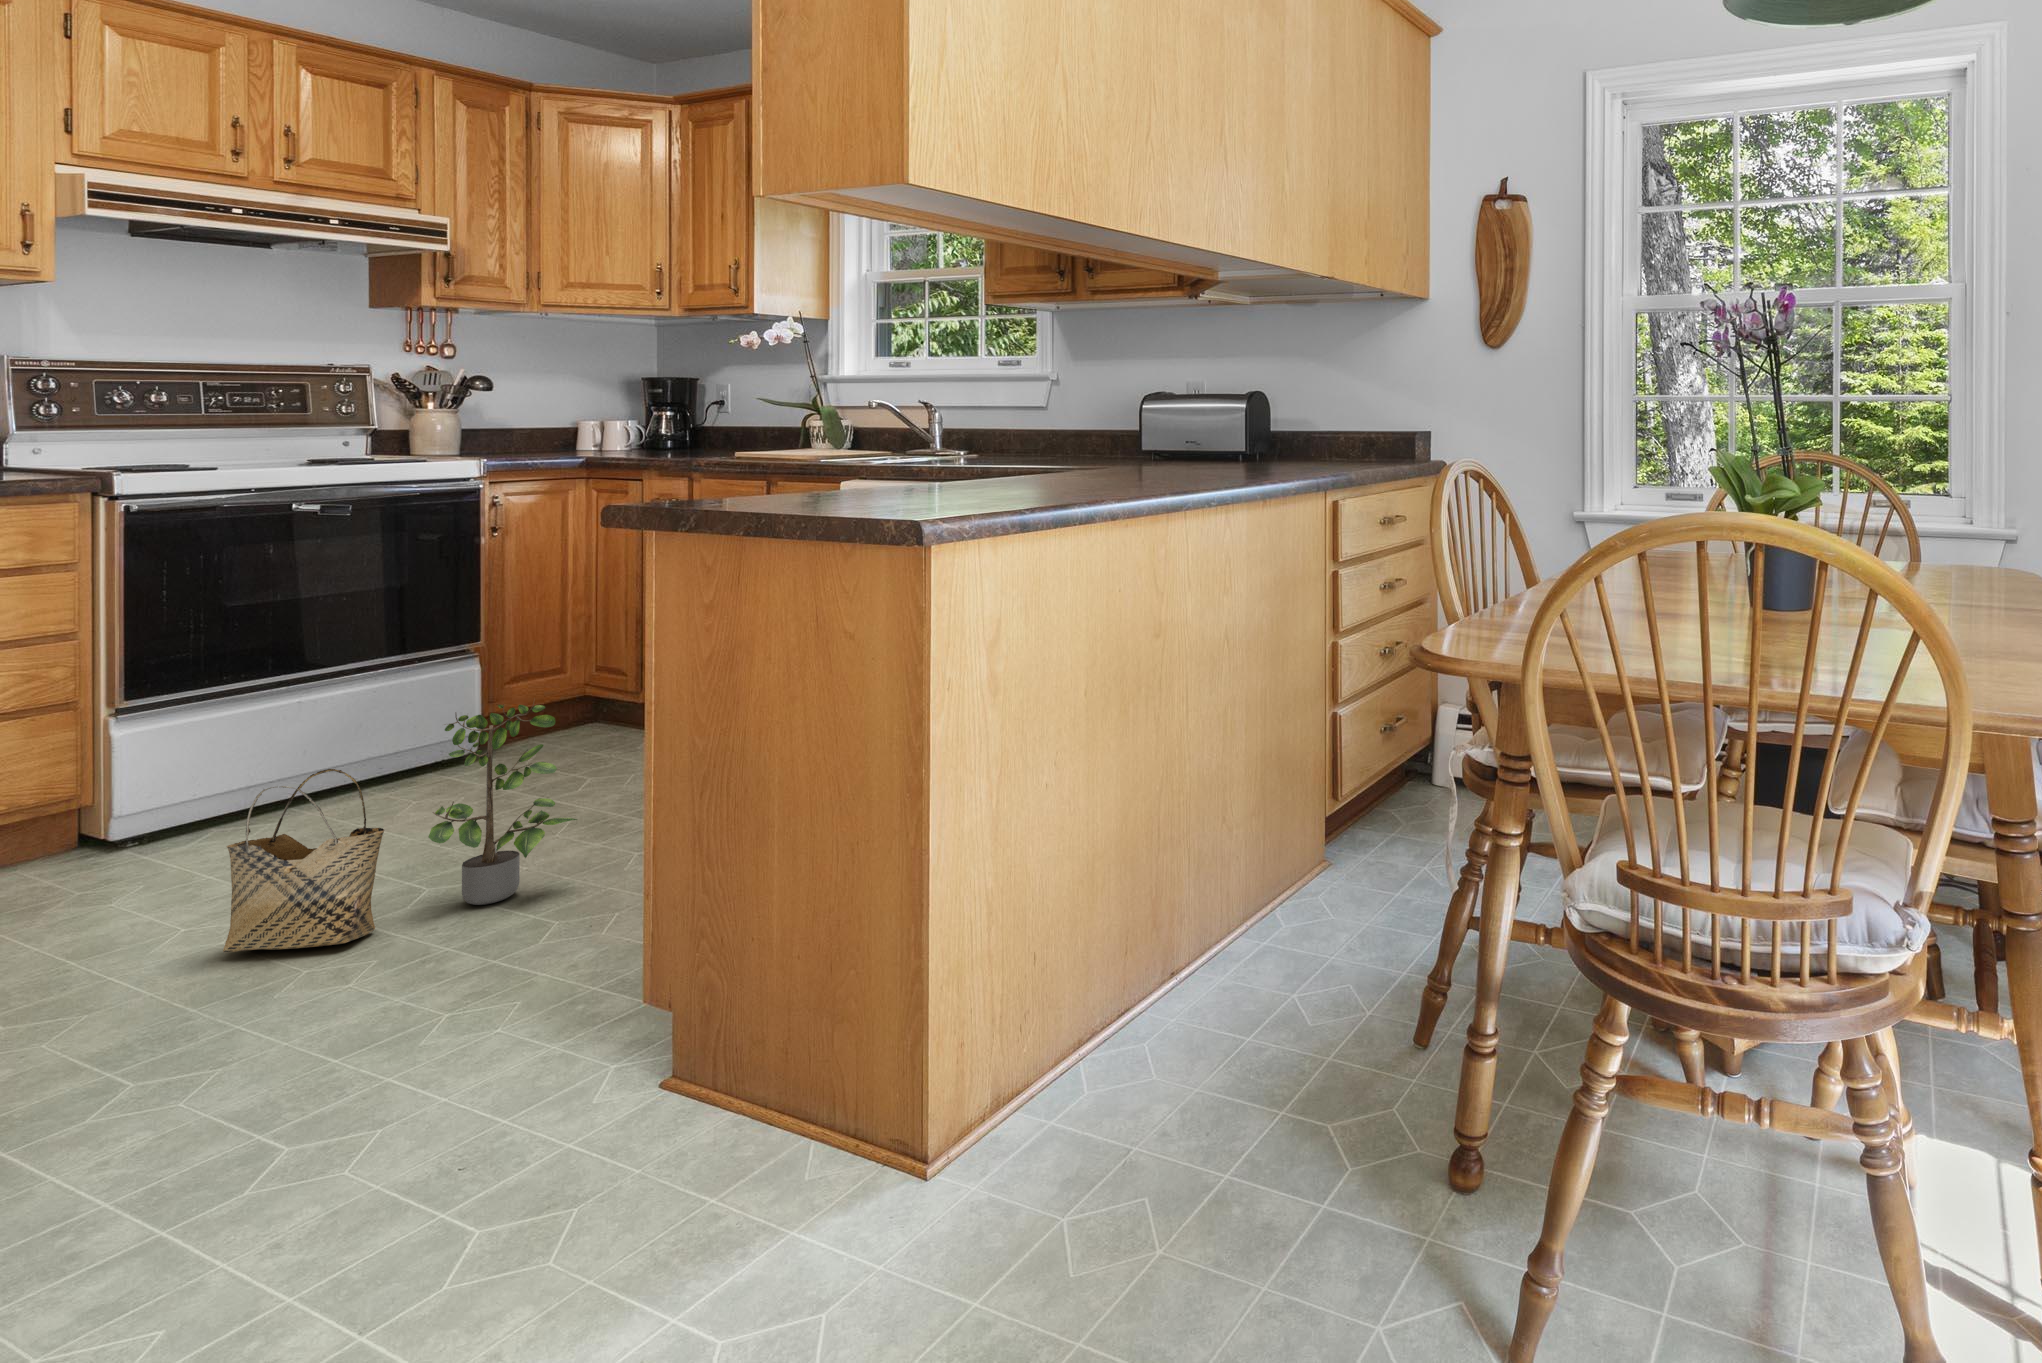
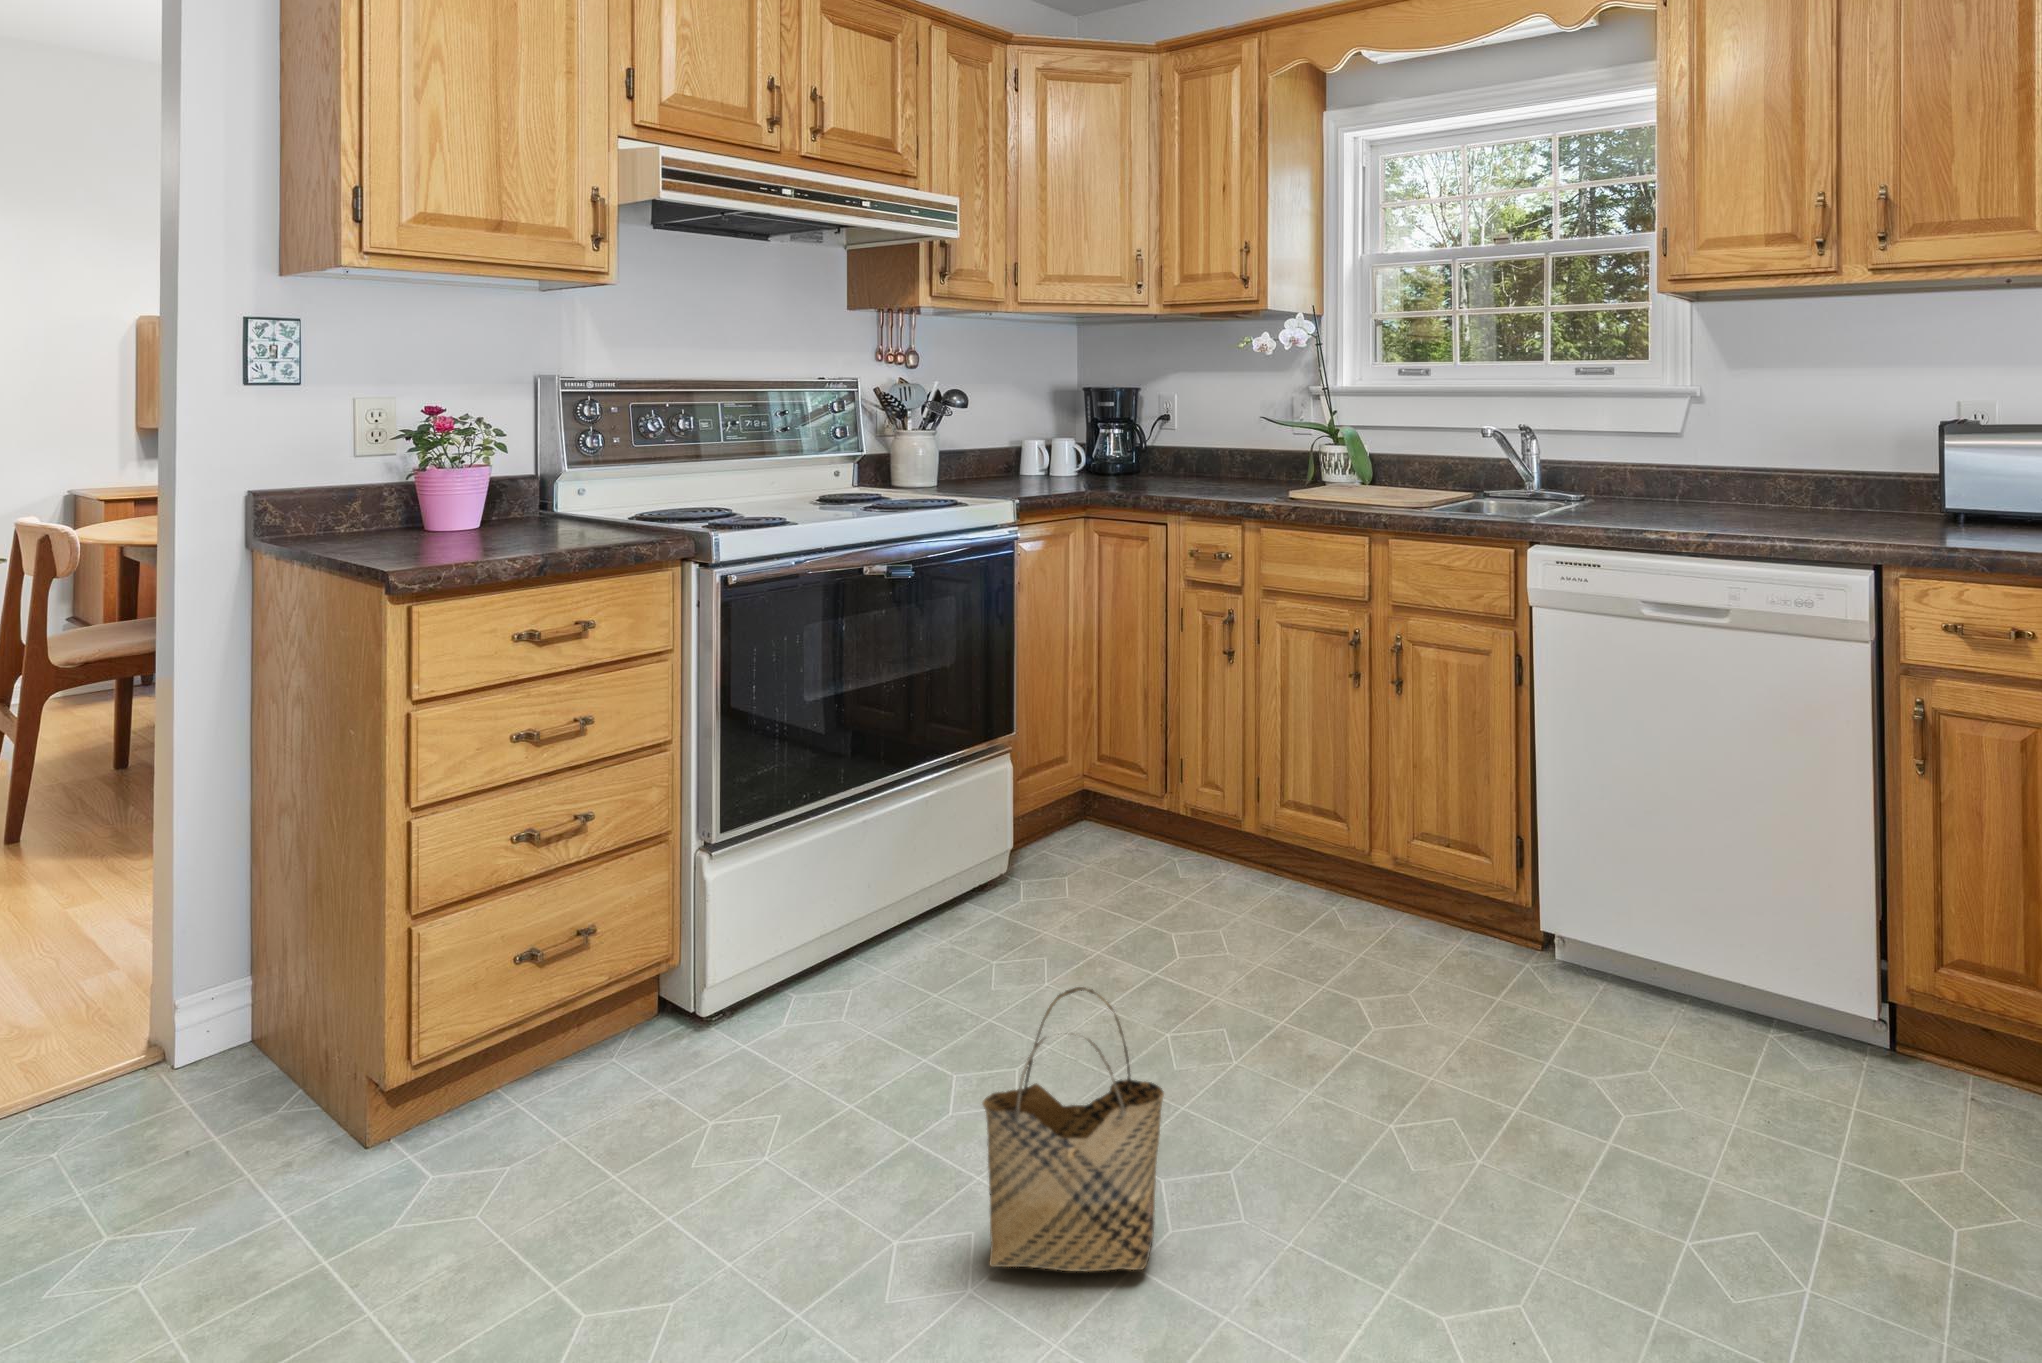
potted plant: present [428,705,577,905] -> none [1191,886,1361,1192]

